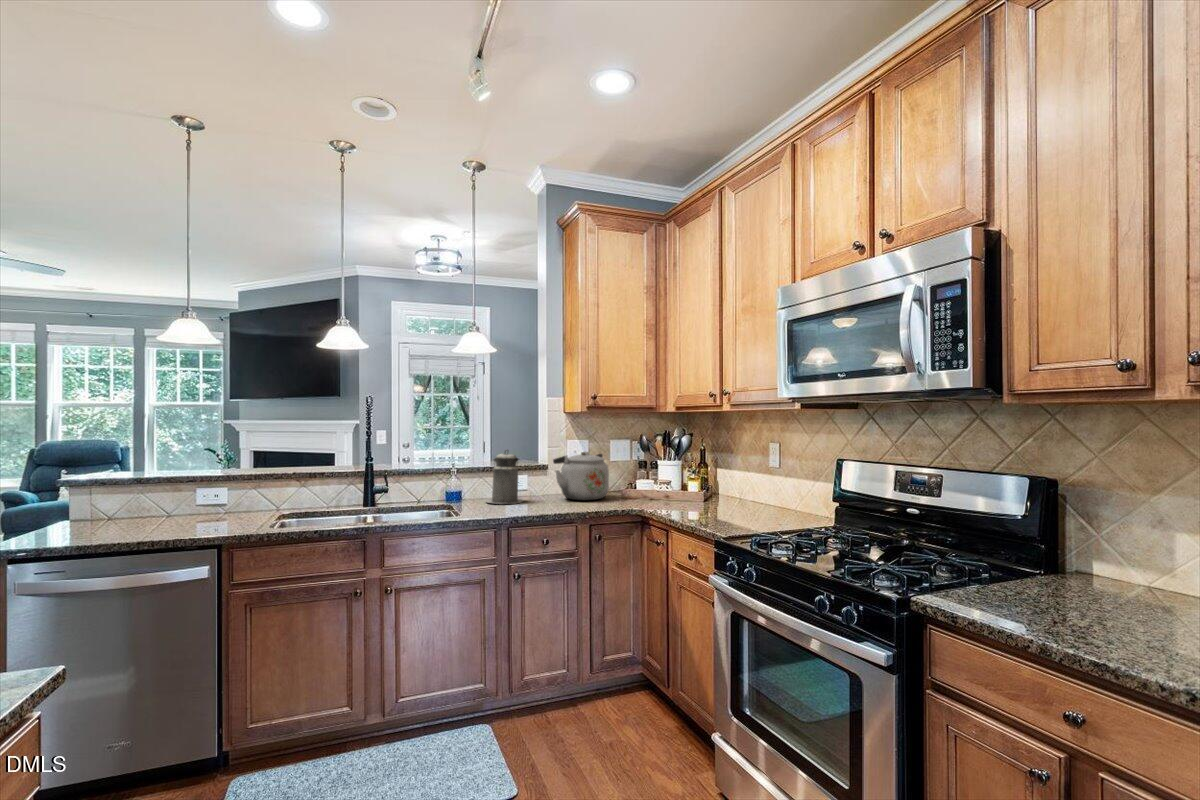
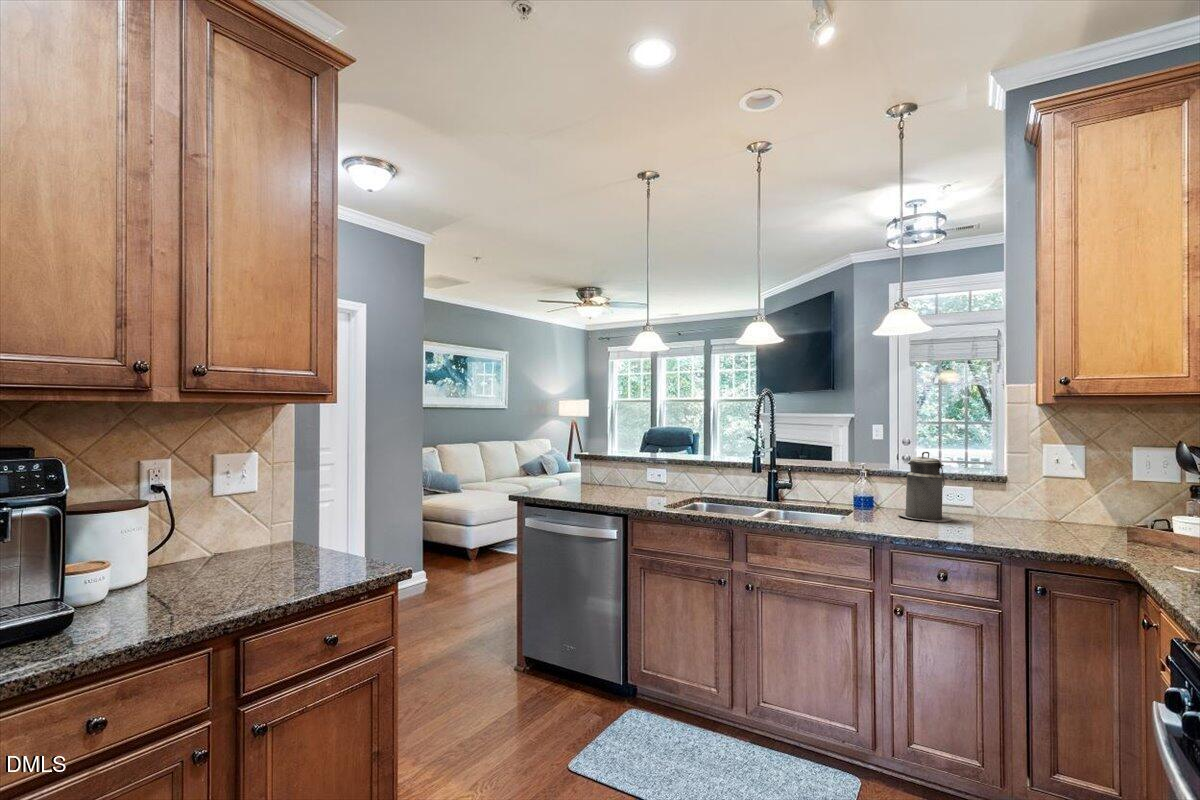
kettle: present [553,452,609,500] -> none [995,462,1101,536]

